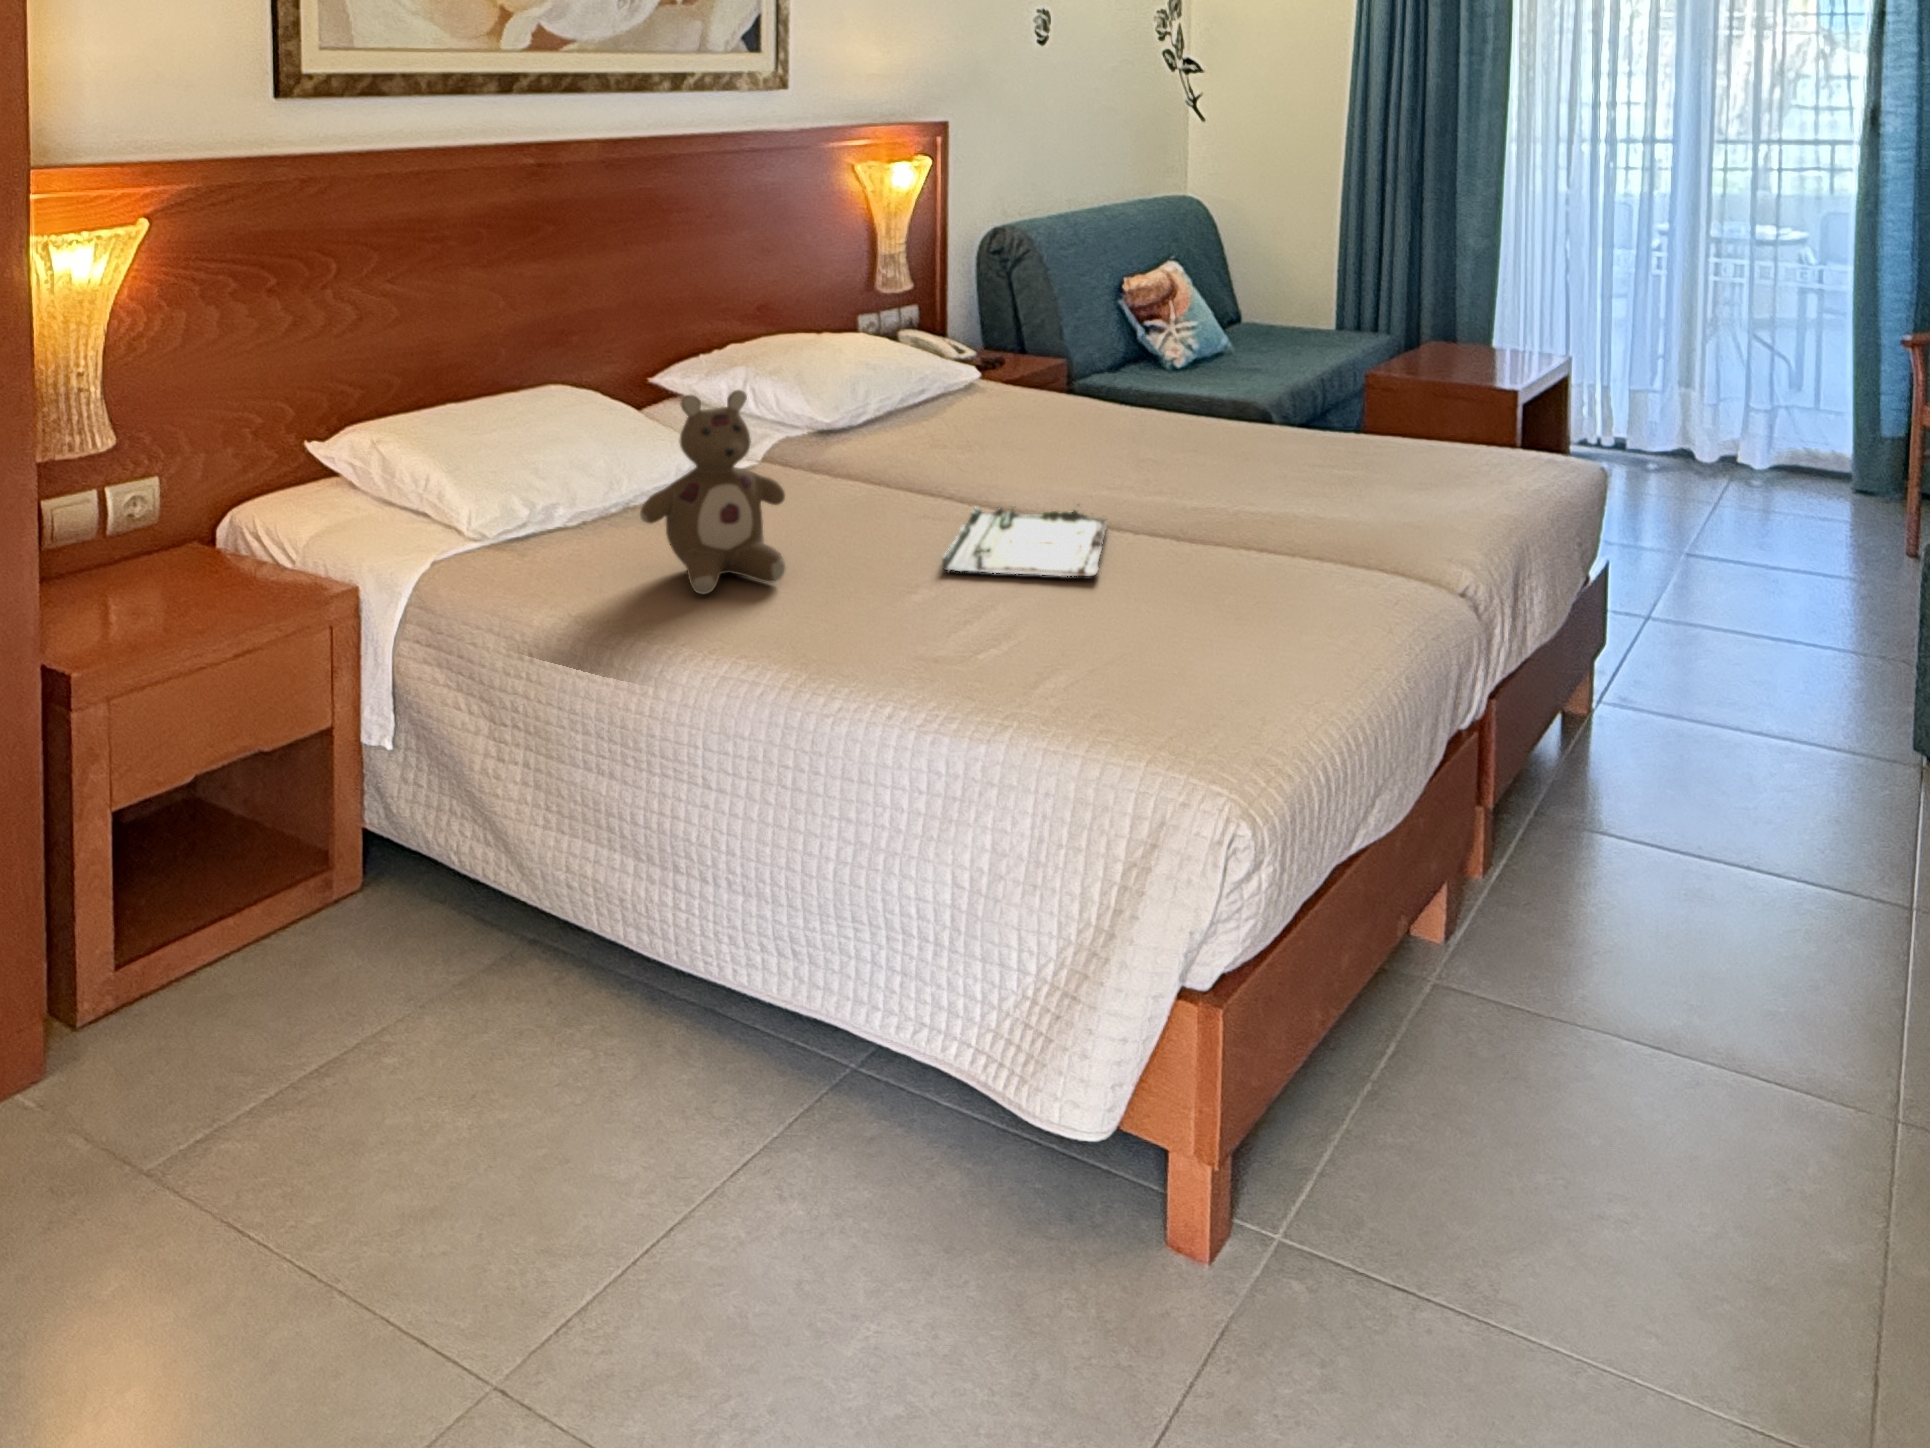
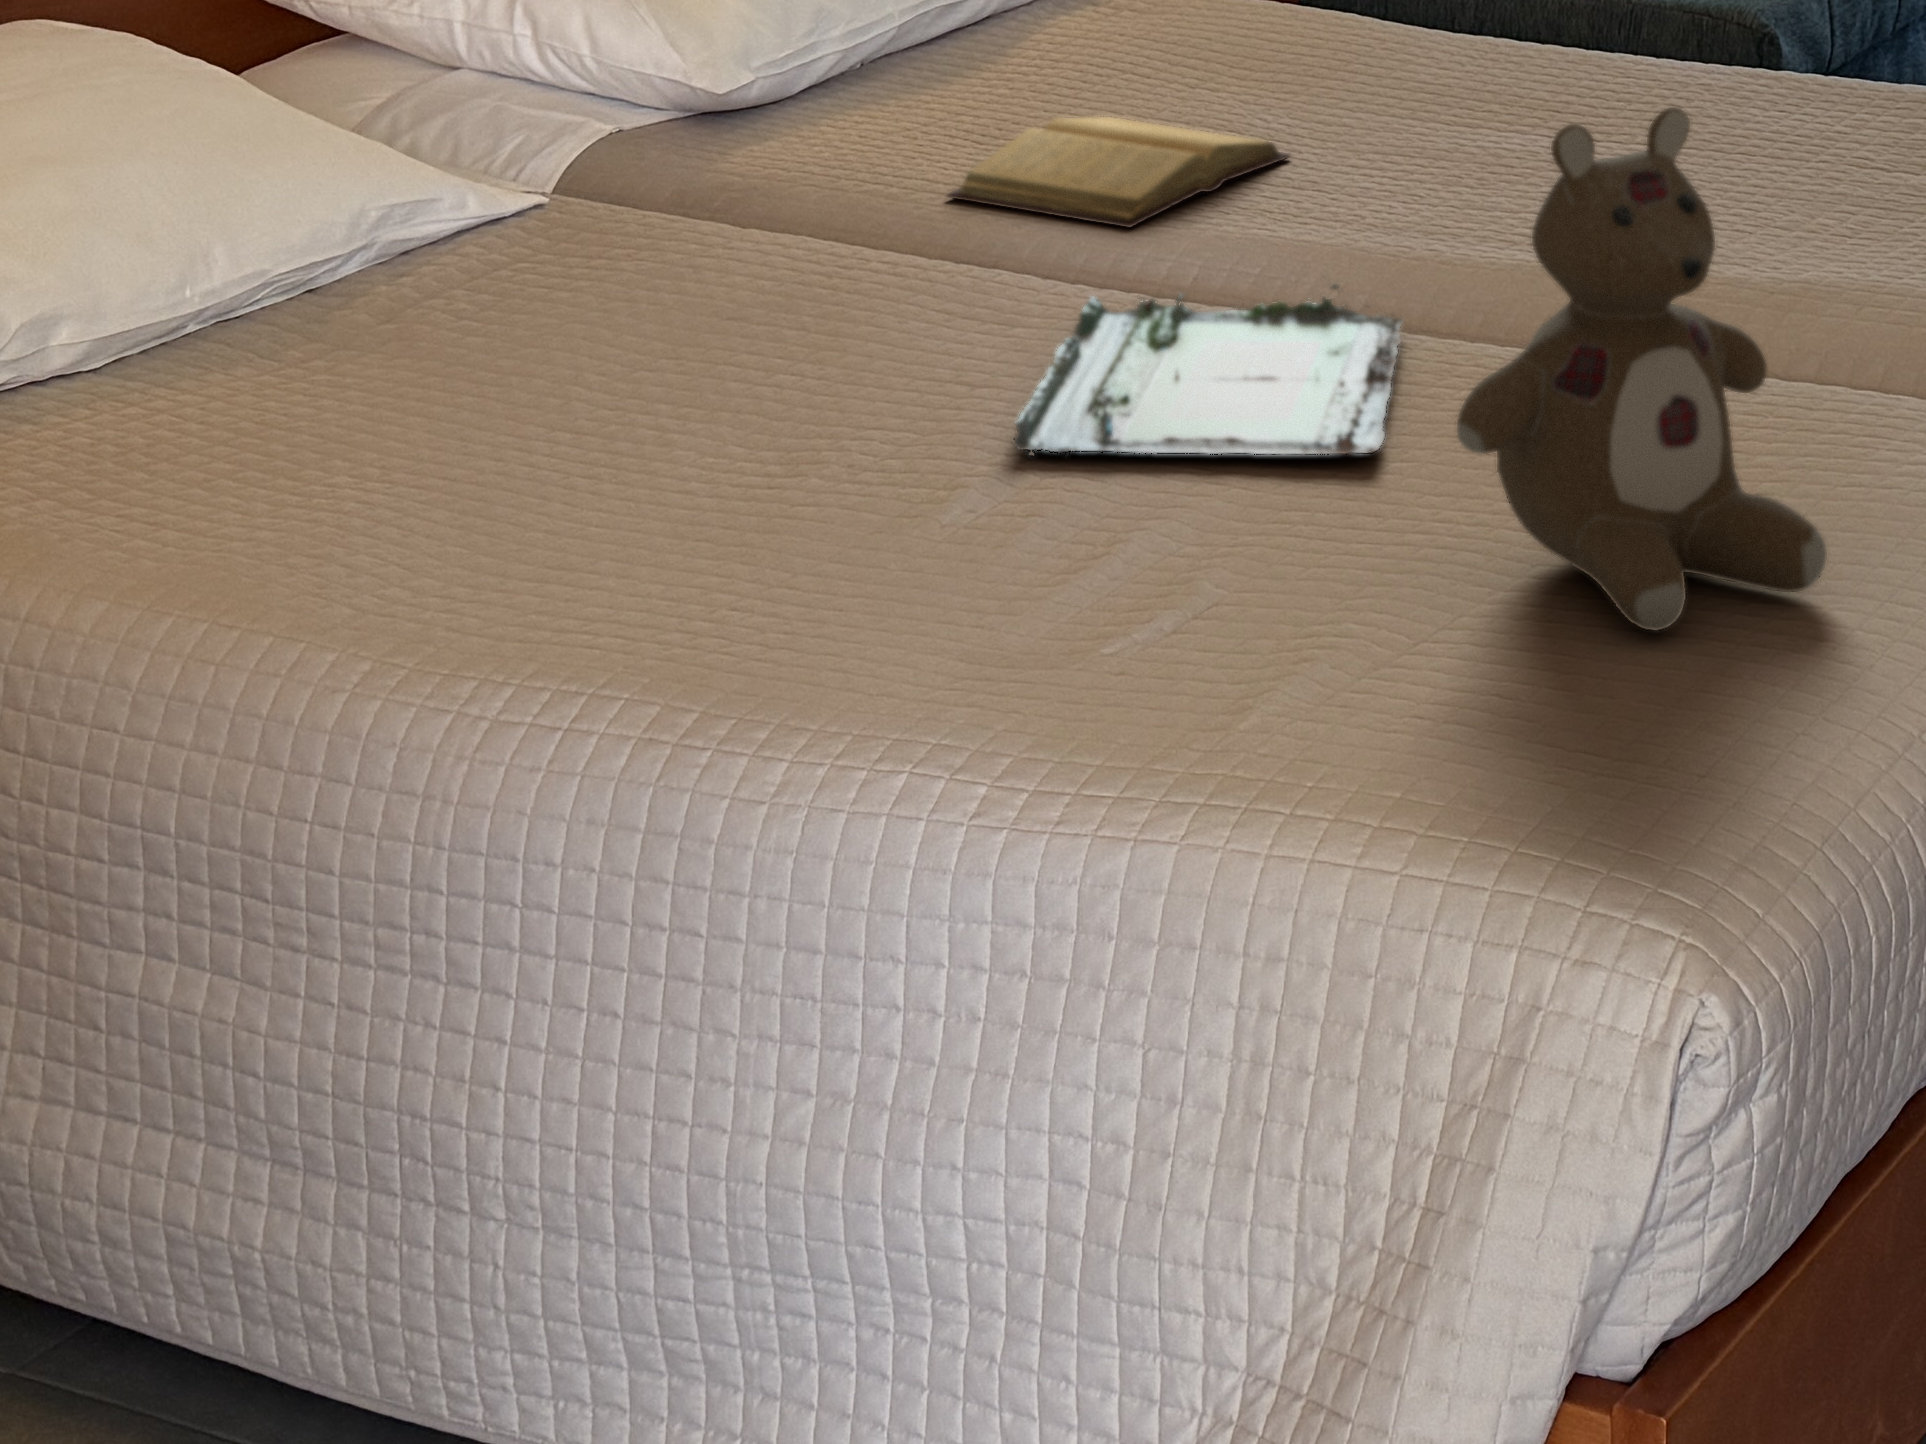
stuffed bear: present [640,390,786,594] -> present [1457,107,1827,630]
book: none [919,433,1062,479] -> present [947,117,1290,227]

